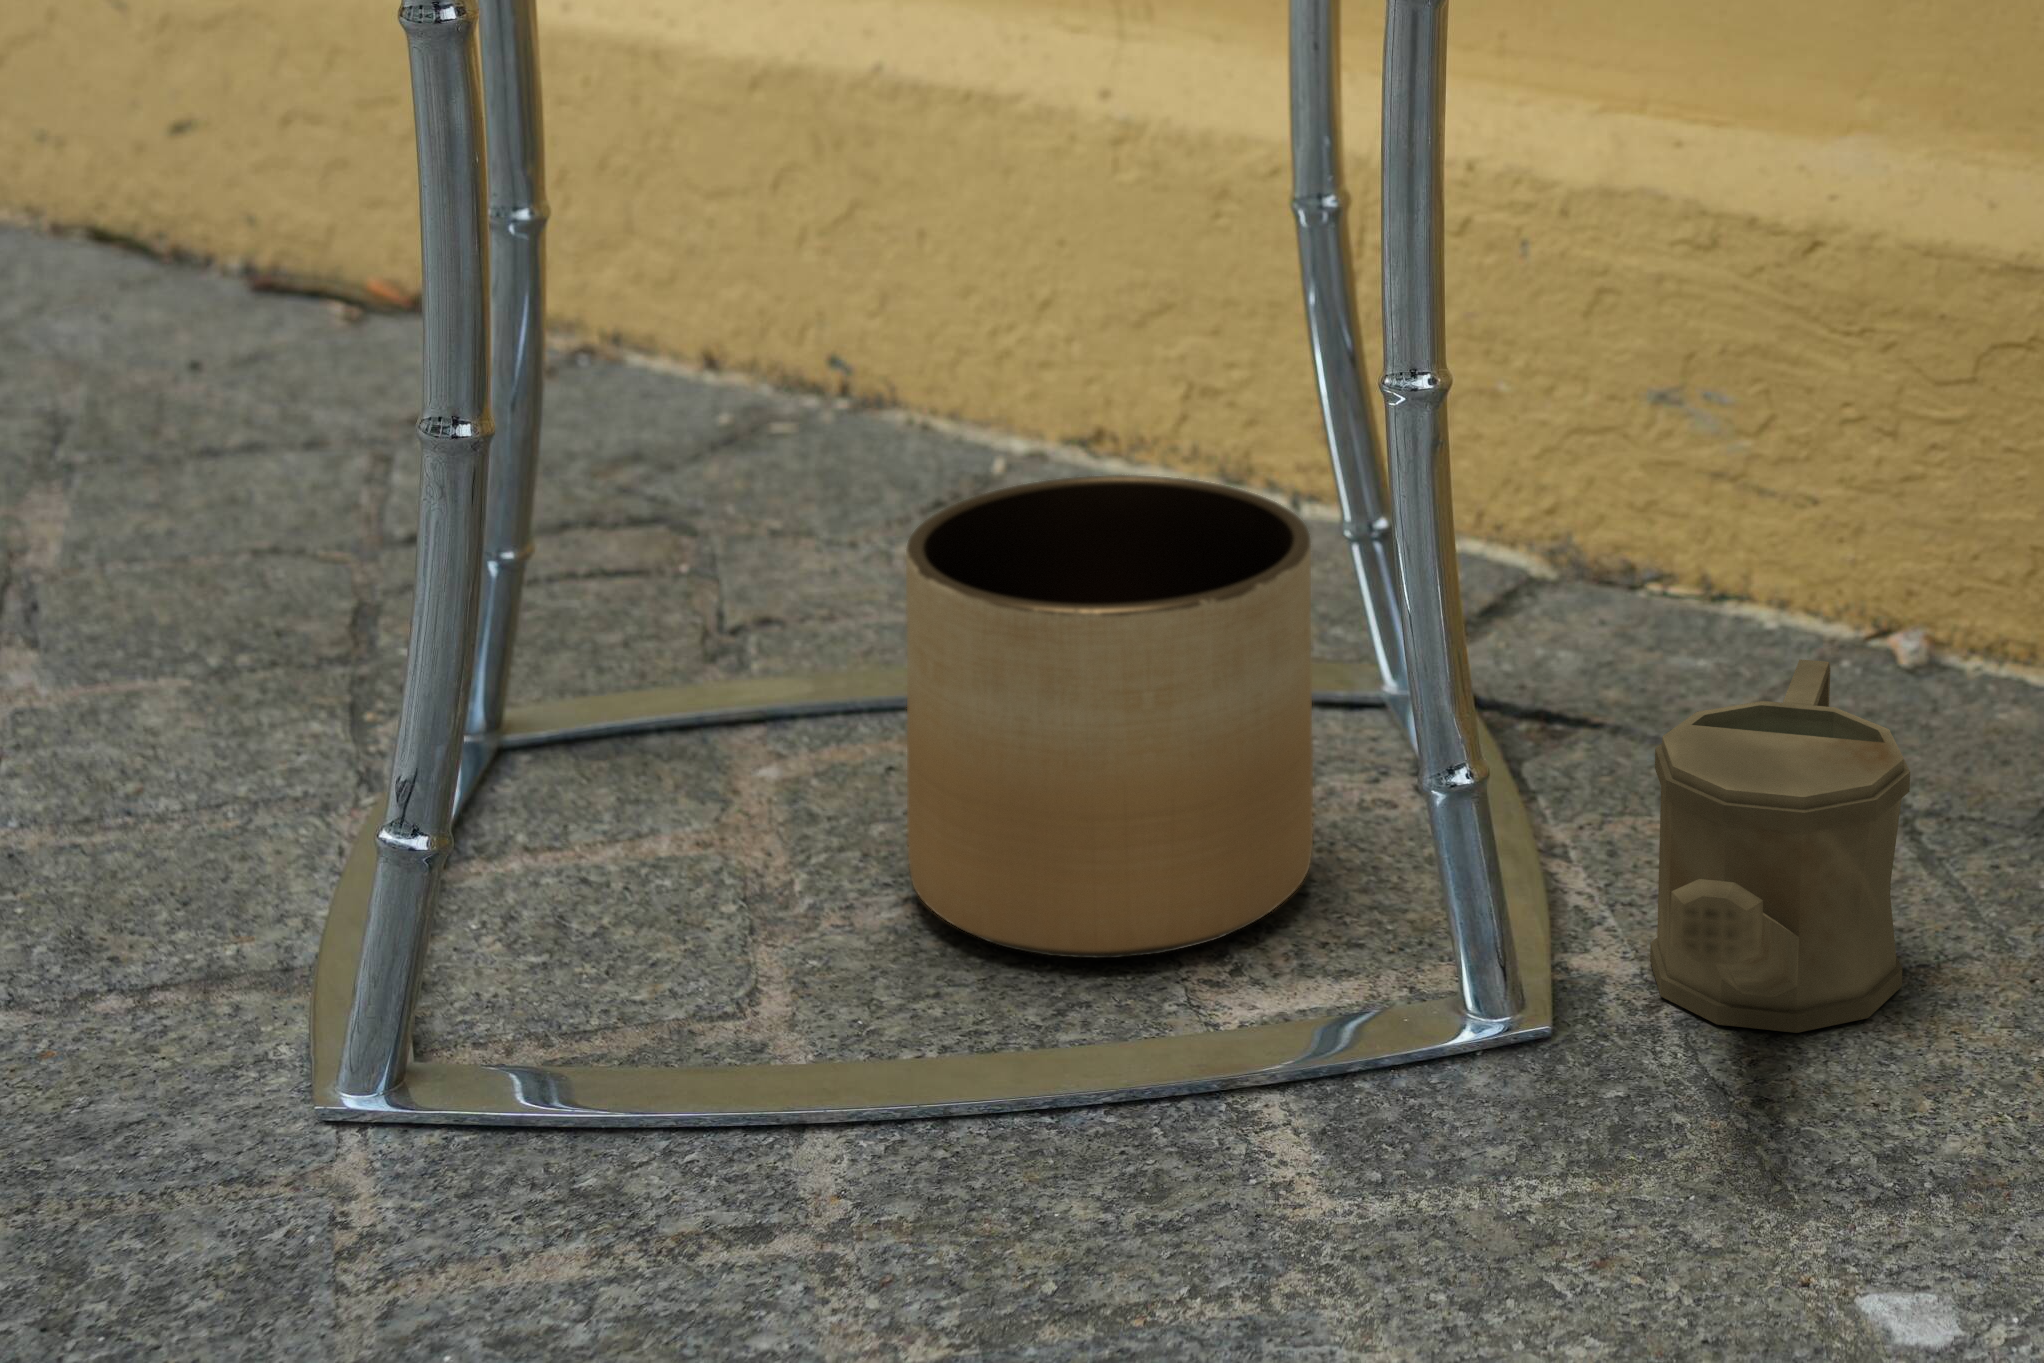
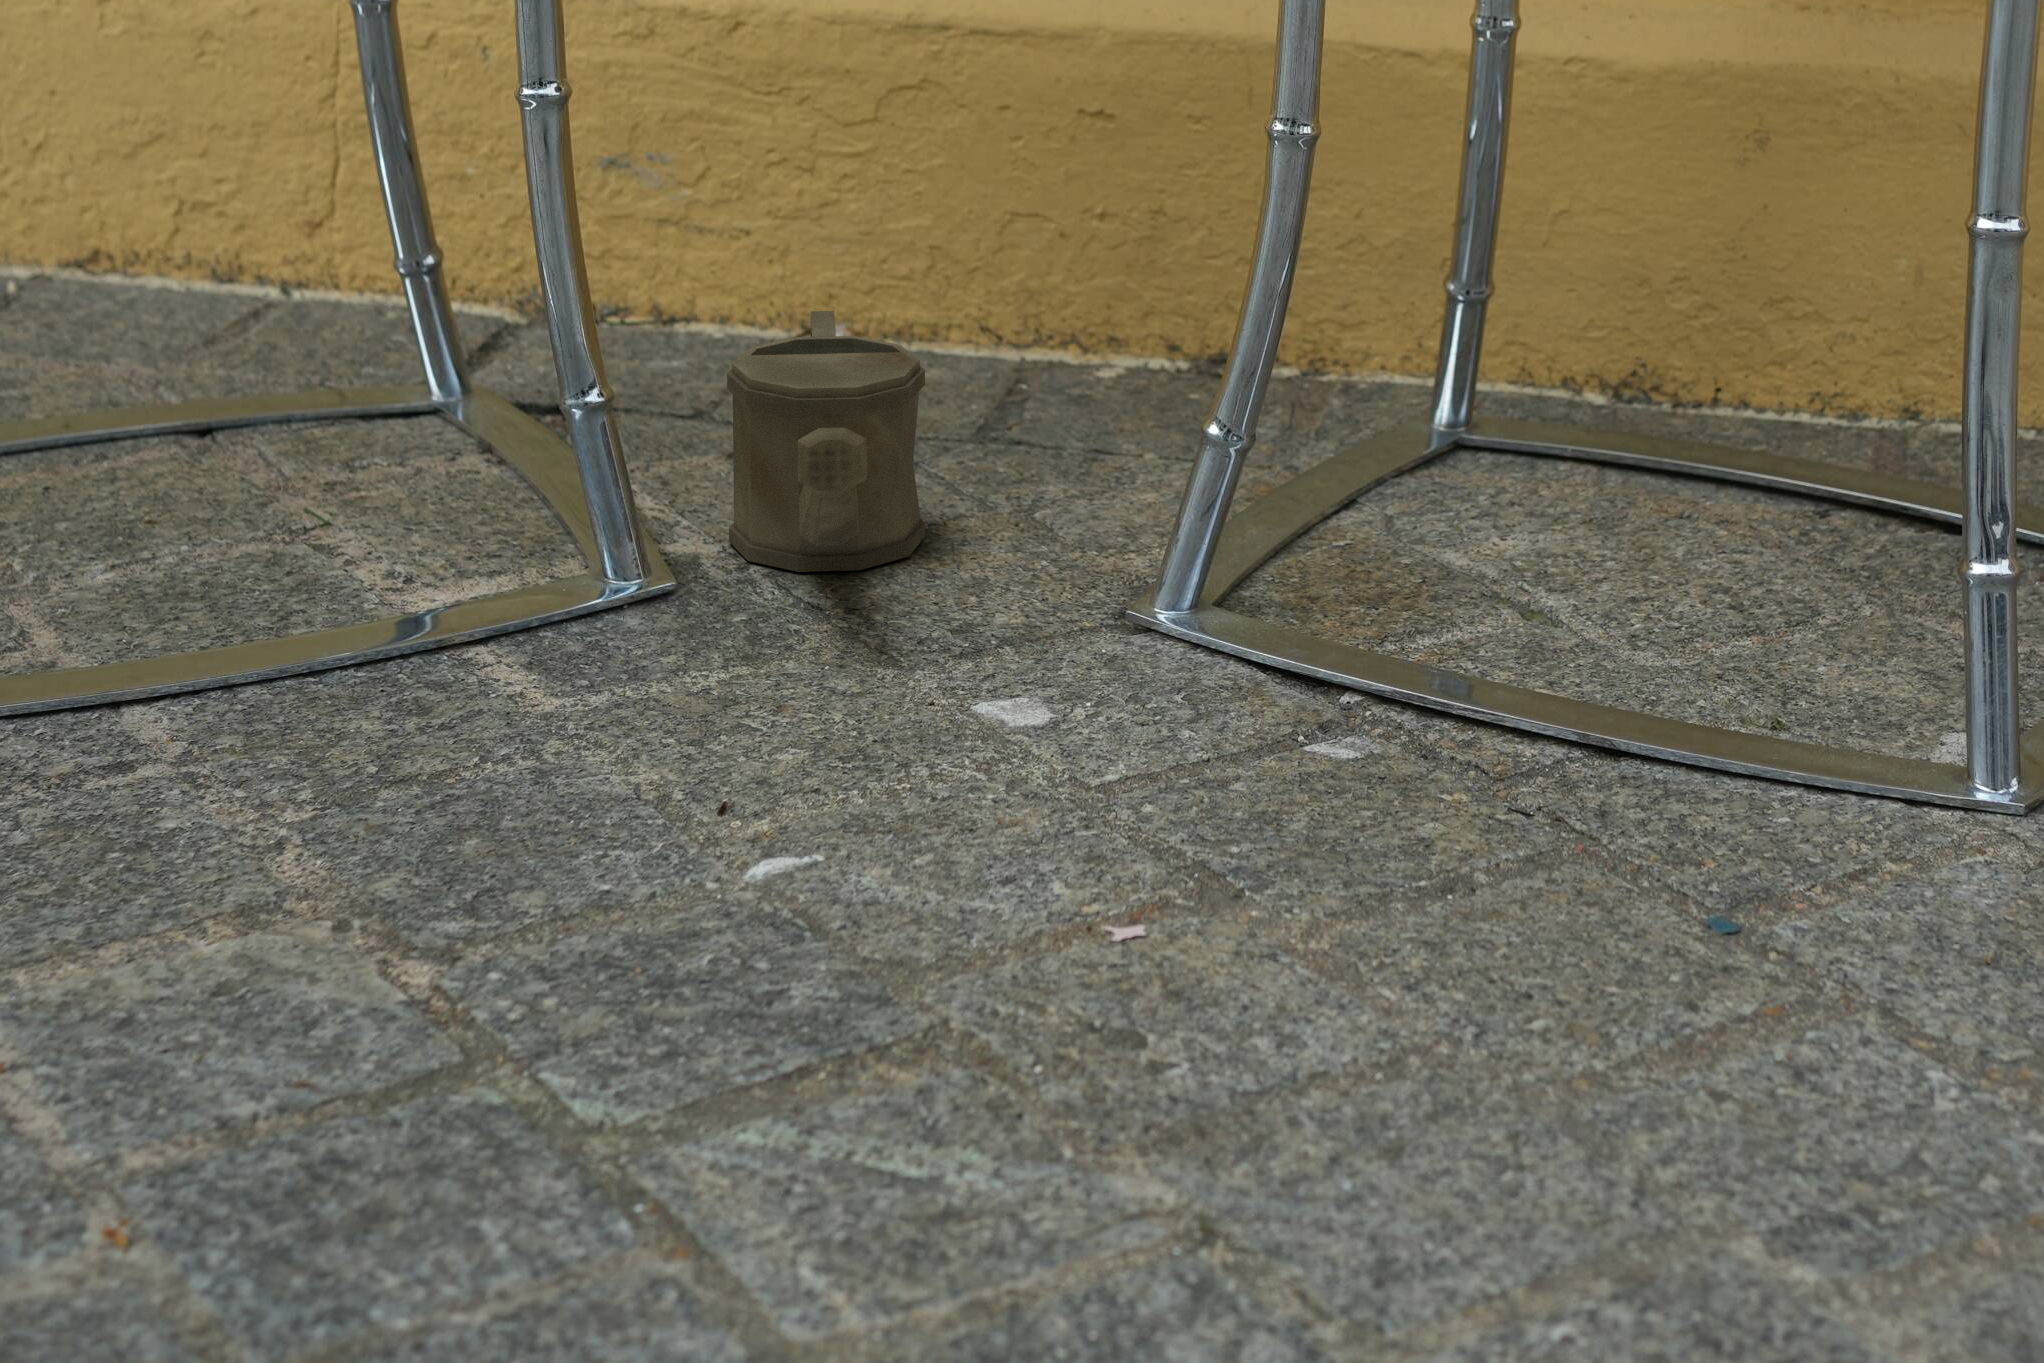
planter: present [906,475,1313,958] -> none [100,218,441,586]

